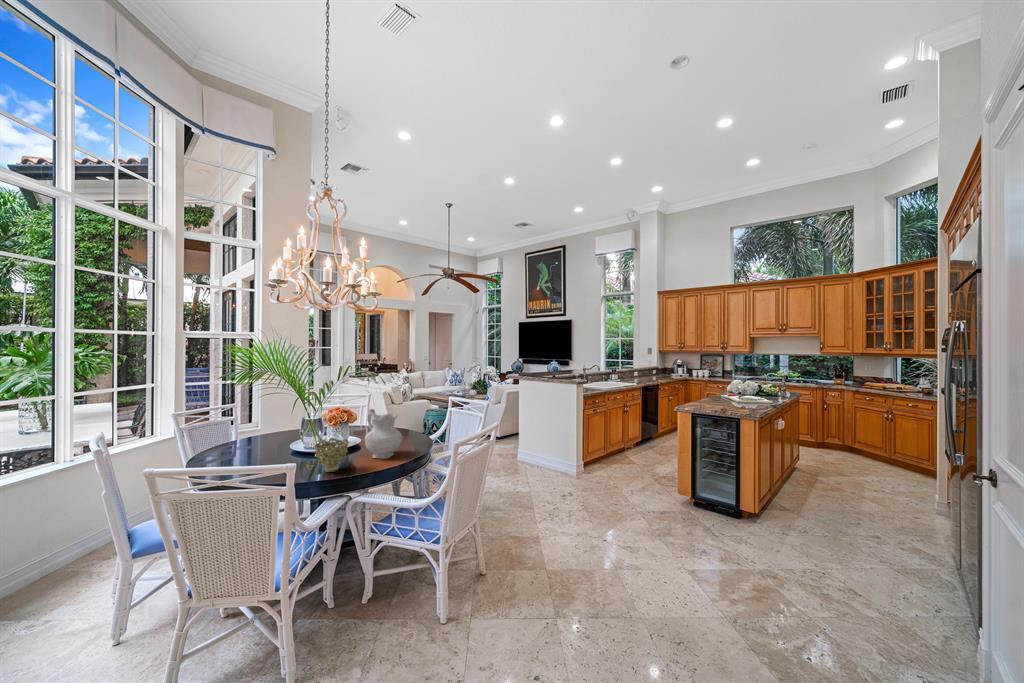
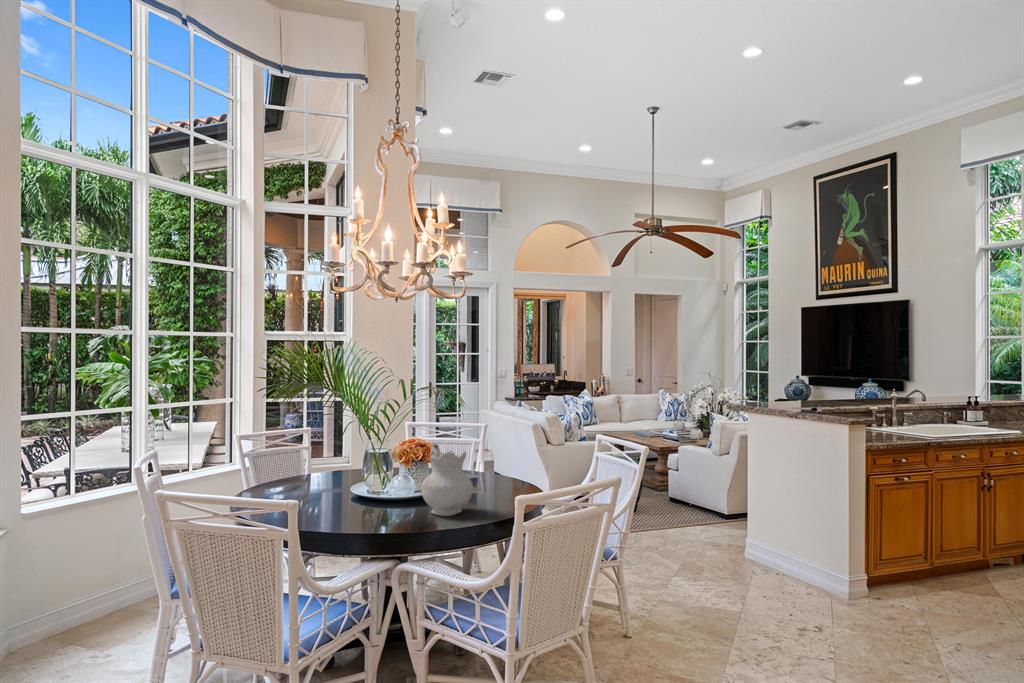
decorative bowl: present [314,438,348,472] -> none [348,479,391,524]

